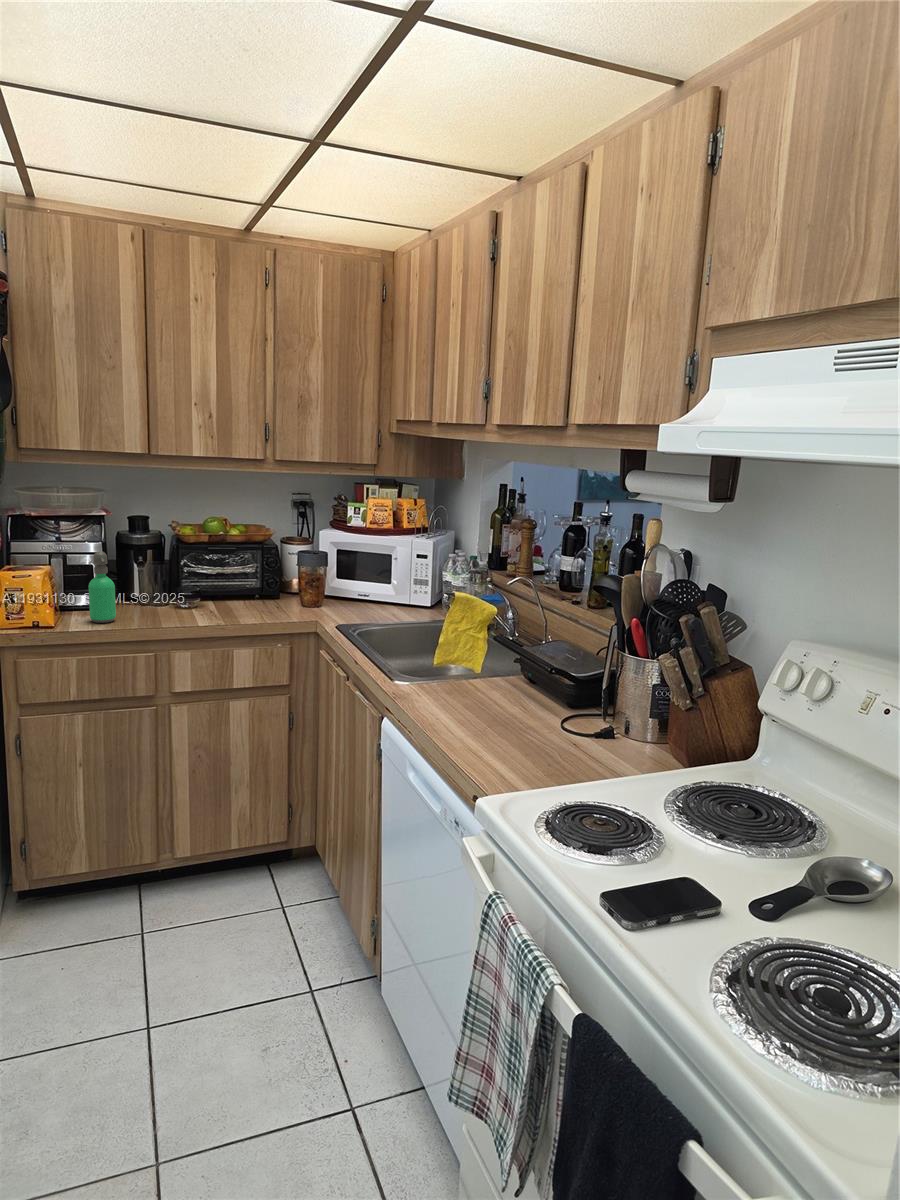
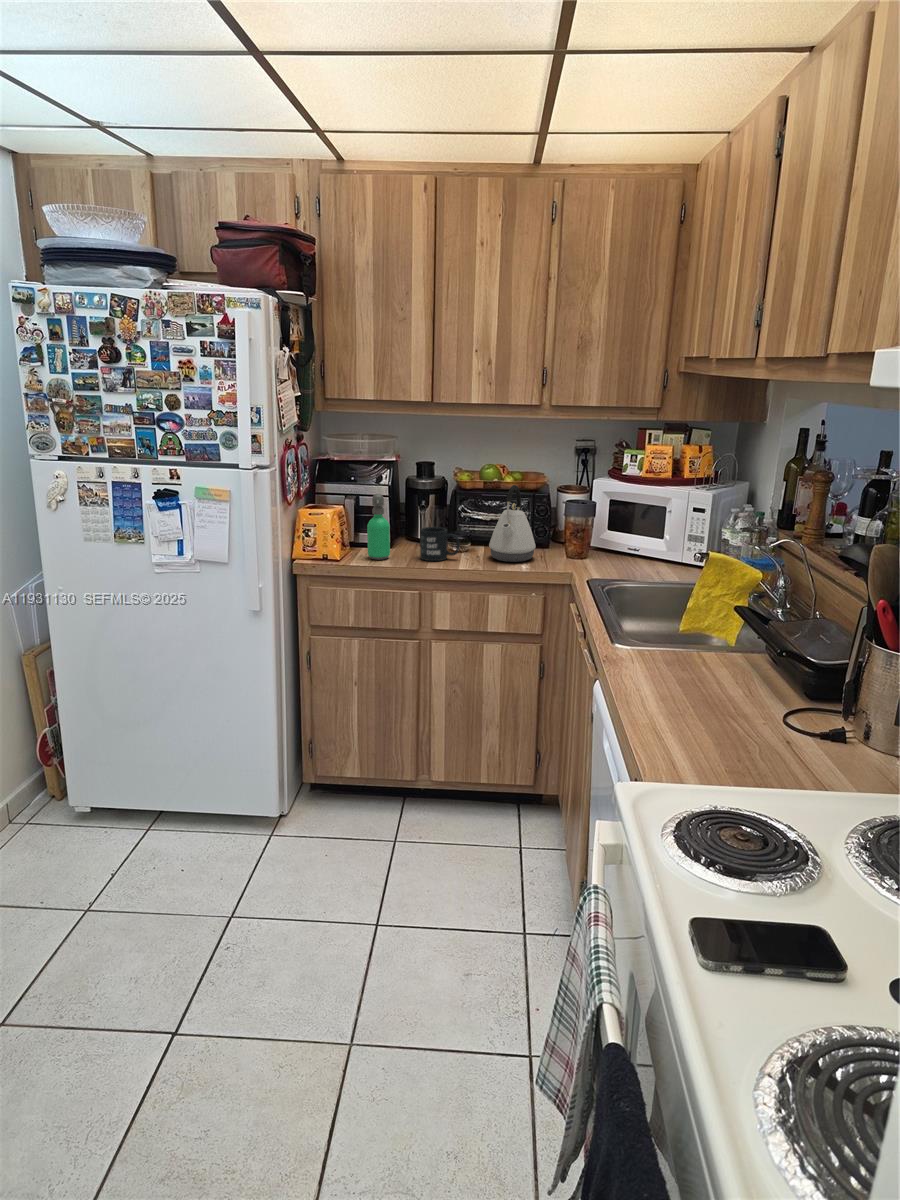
kettle: none [224,539,272,615] -> present [489,485,536,562]
mug: none [150,584,194,620] -> present [420,527,460,561]

